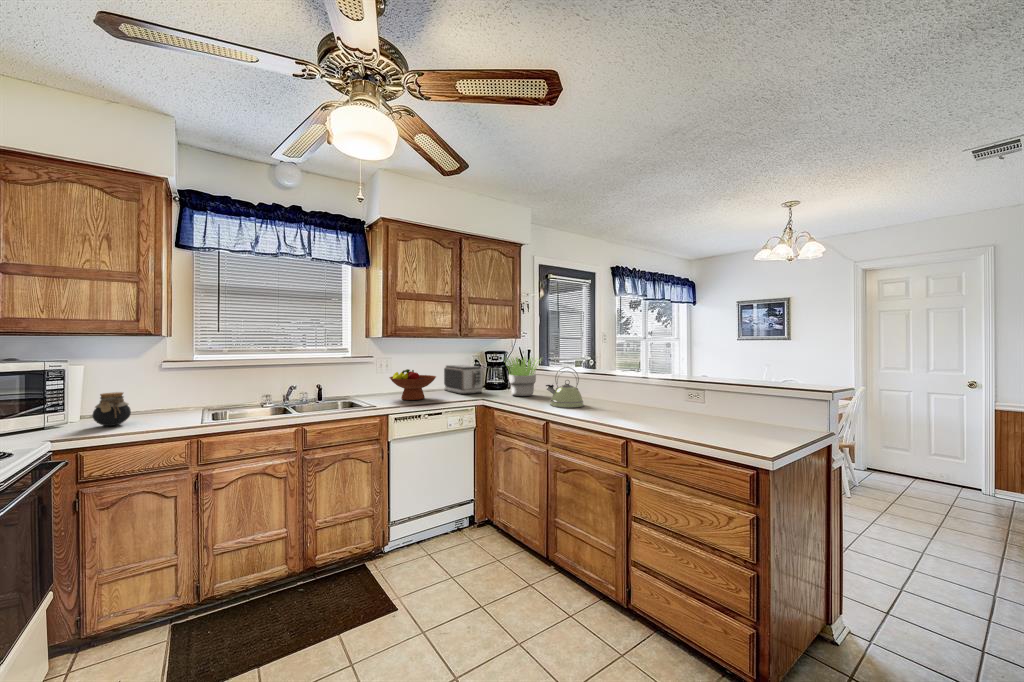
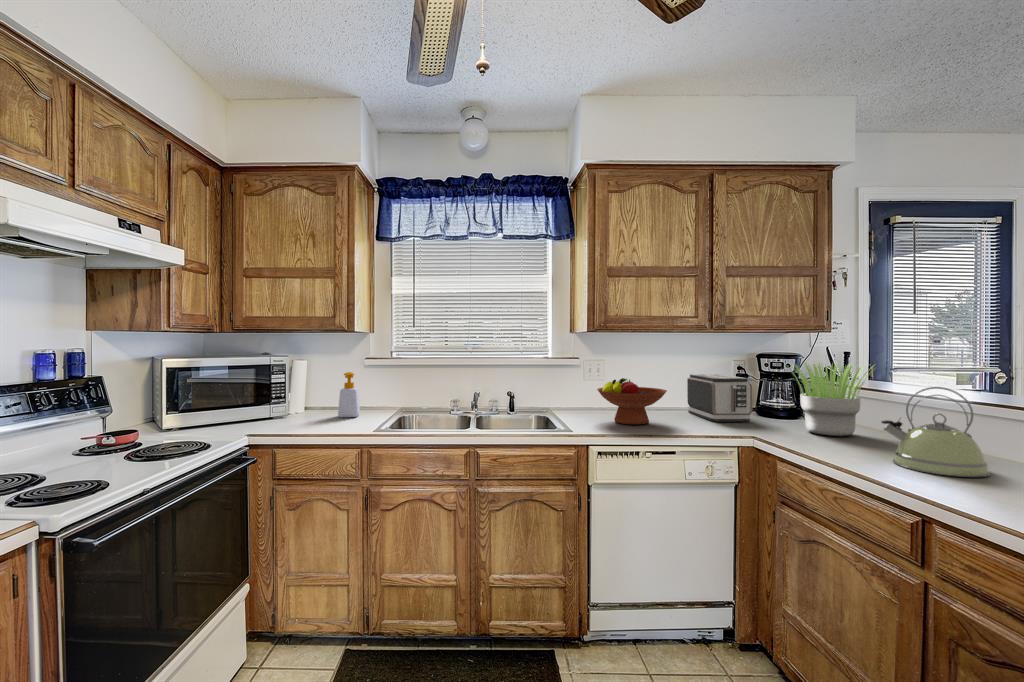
soap bottle: none [138,373,164,417] -> present [338,372,360,418]
jar: present [92,392,131,426] -> none [293,391,323,425]

